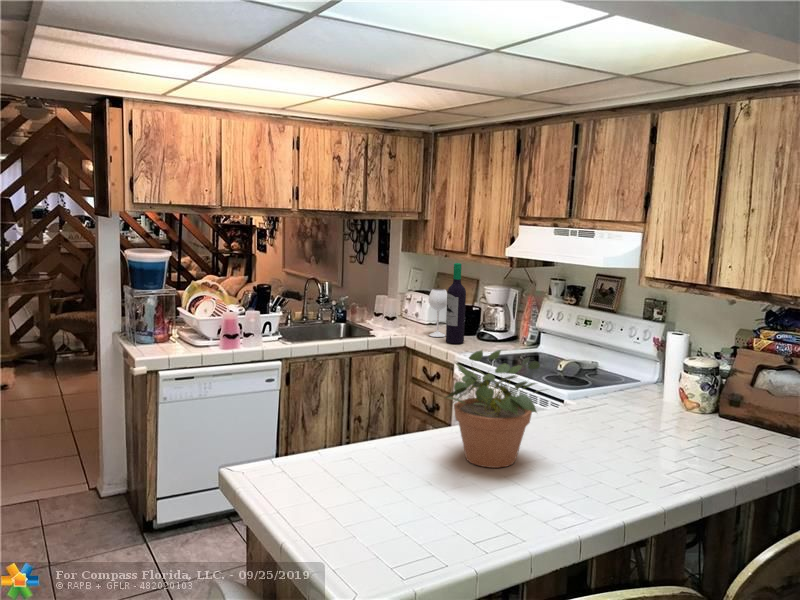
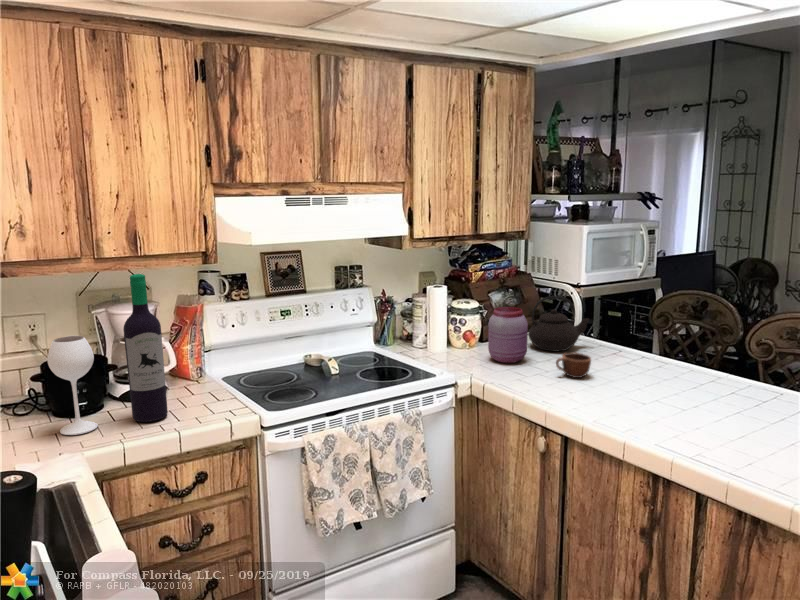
potted plant: present [446,350,542,468] -> none [640,306,784,426]
jar: none [619,358,664,418] -> present [488,307,528,363]
teapot: none [687,372,754,444] -> present [528,296,589,351]
mug: none [586,407,617,436] -> present [556,353,591,378]

